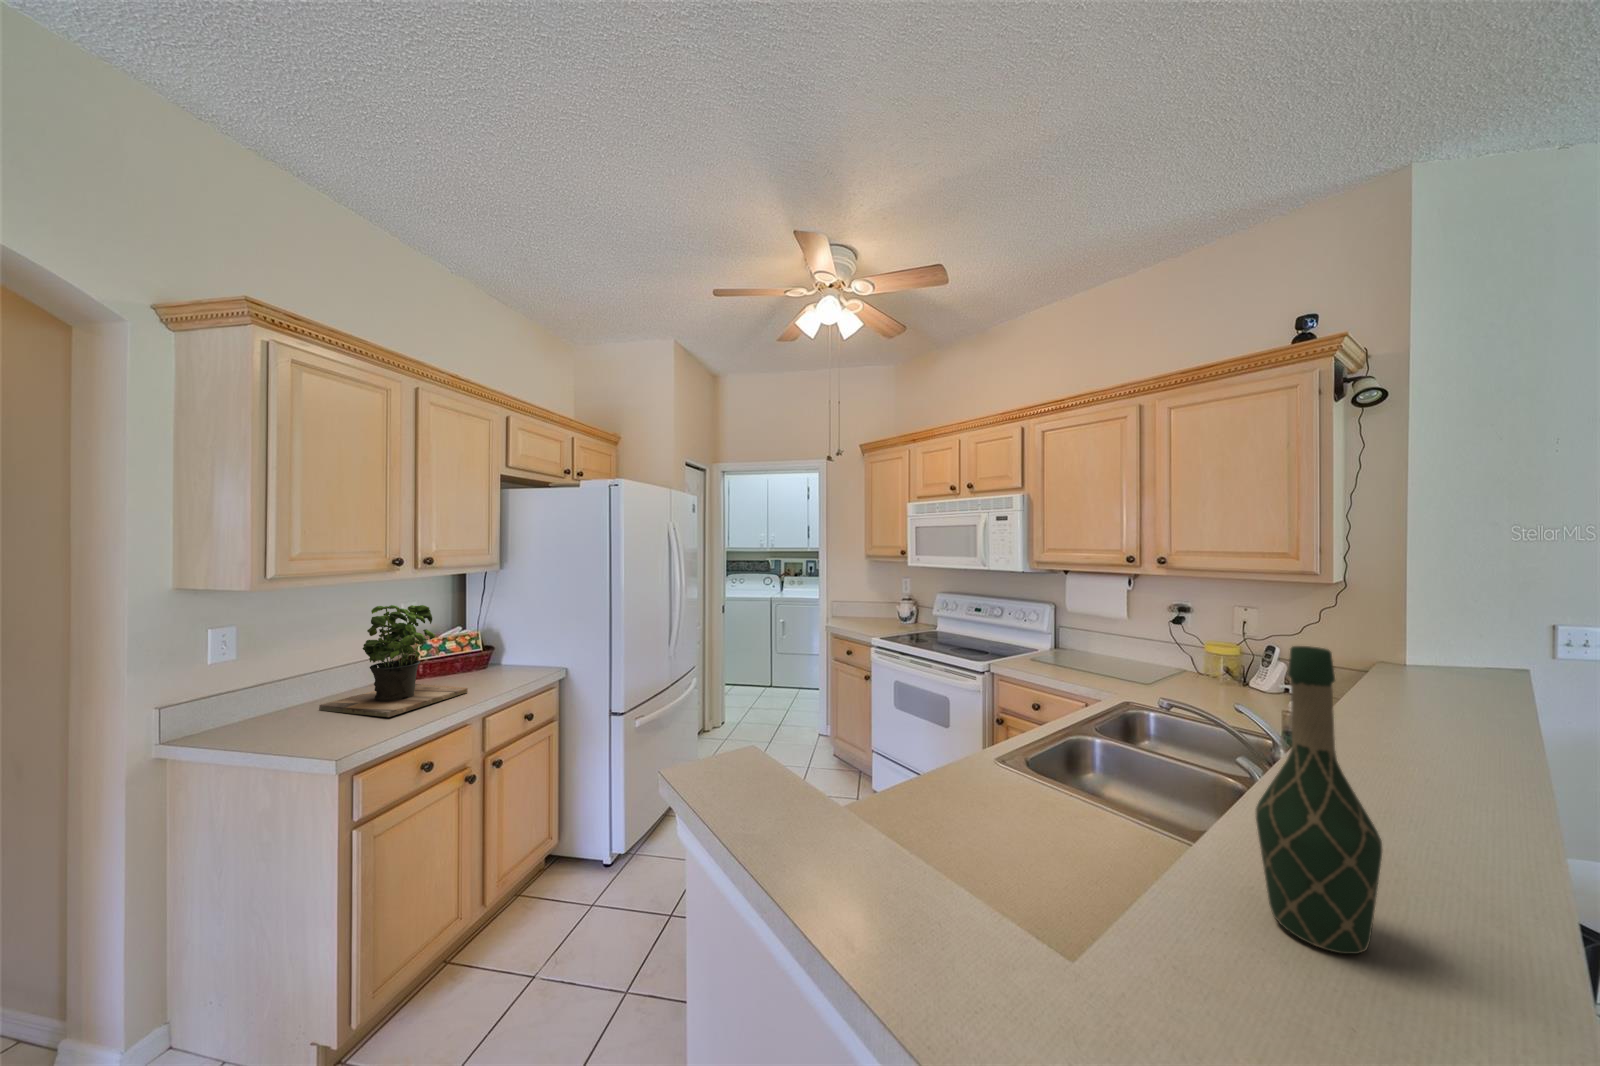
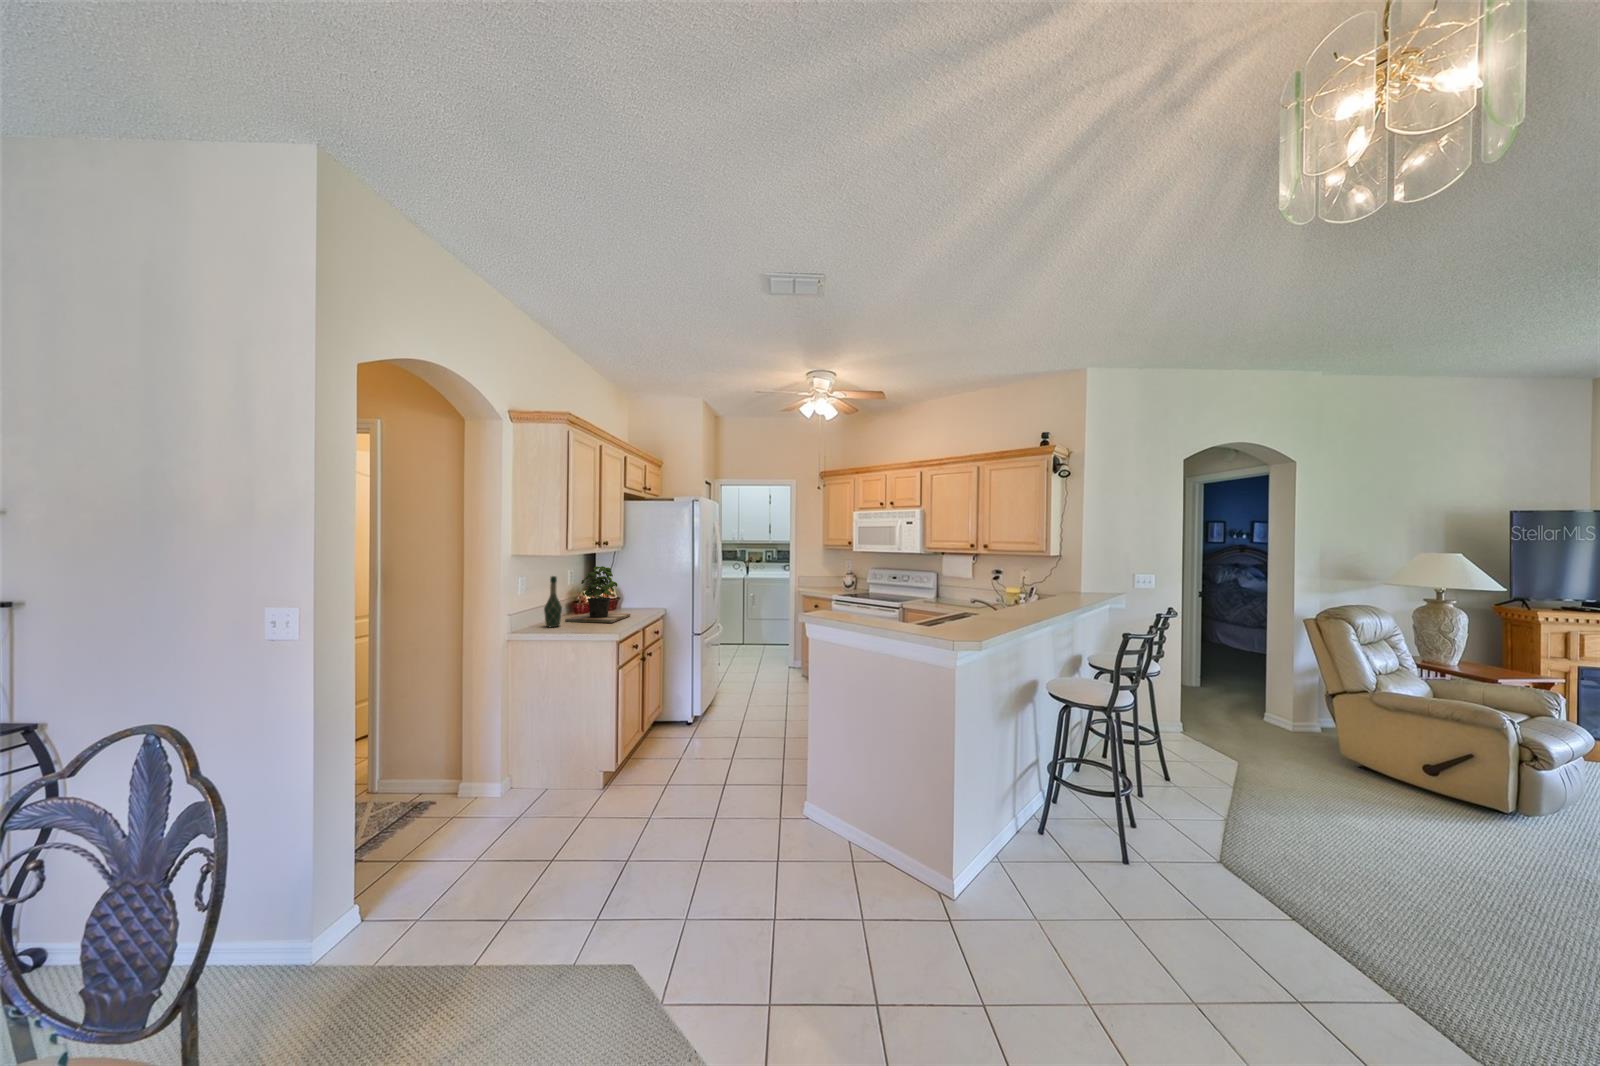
wine bottle: present [1256,646,1382,954] -> present [544,576,562,627]

